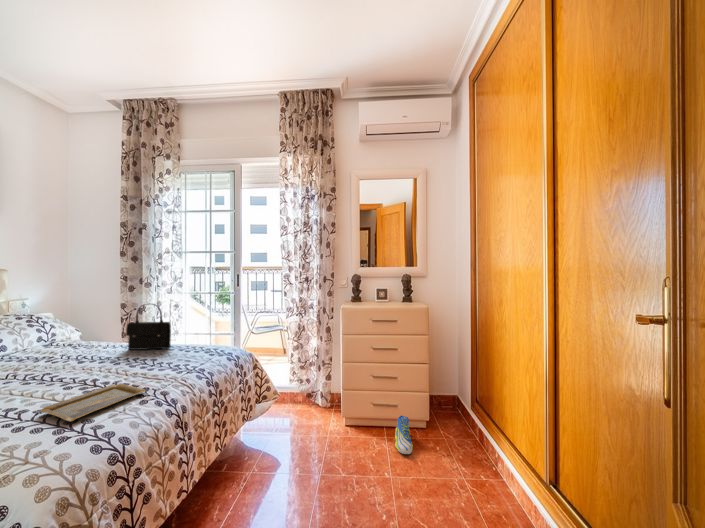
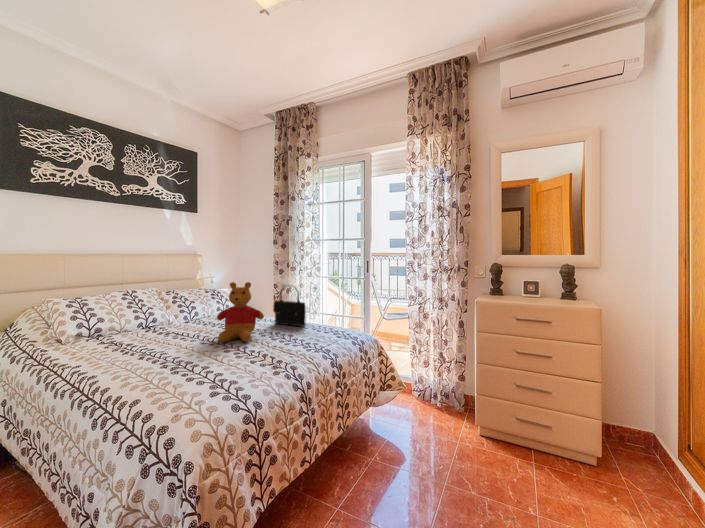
stuffed bear: none [43,304,116,381] -> present [217,282,264,342]
tray: present [40,384,145,421] -> none [206,352,279,378]
sneaker: present [395,416,413,454] -> none [546,444,573,499]

